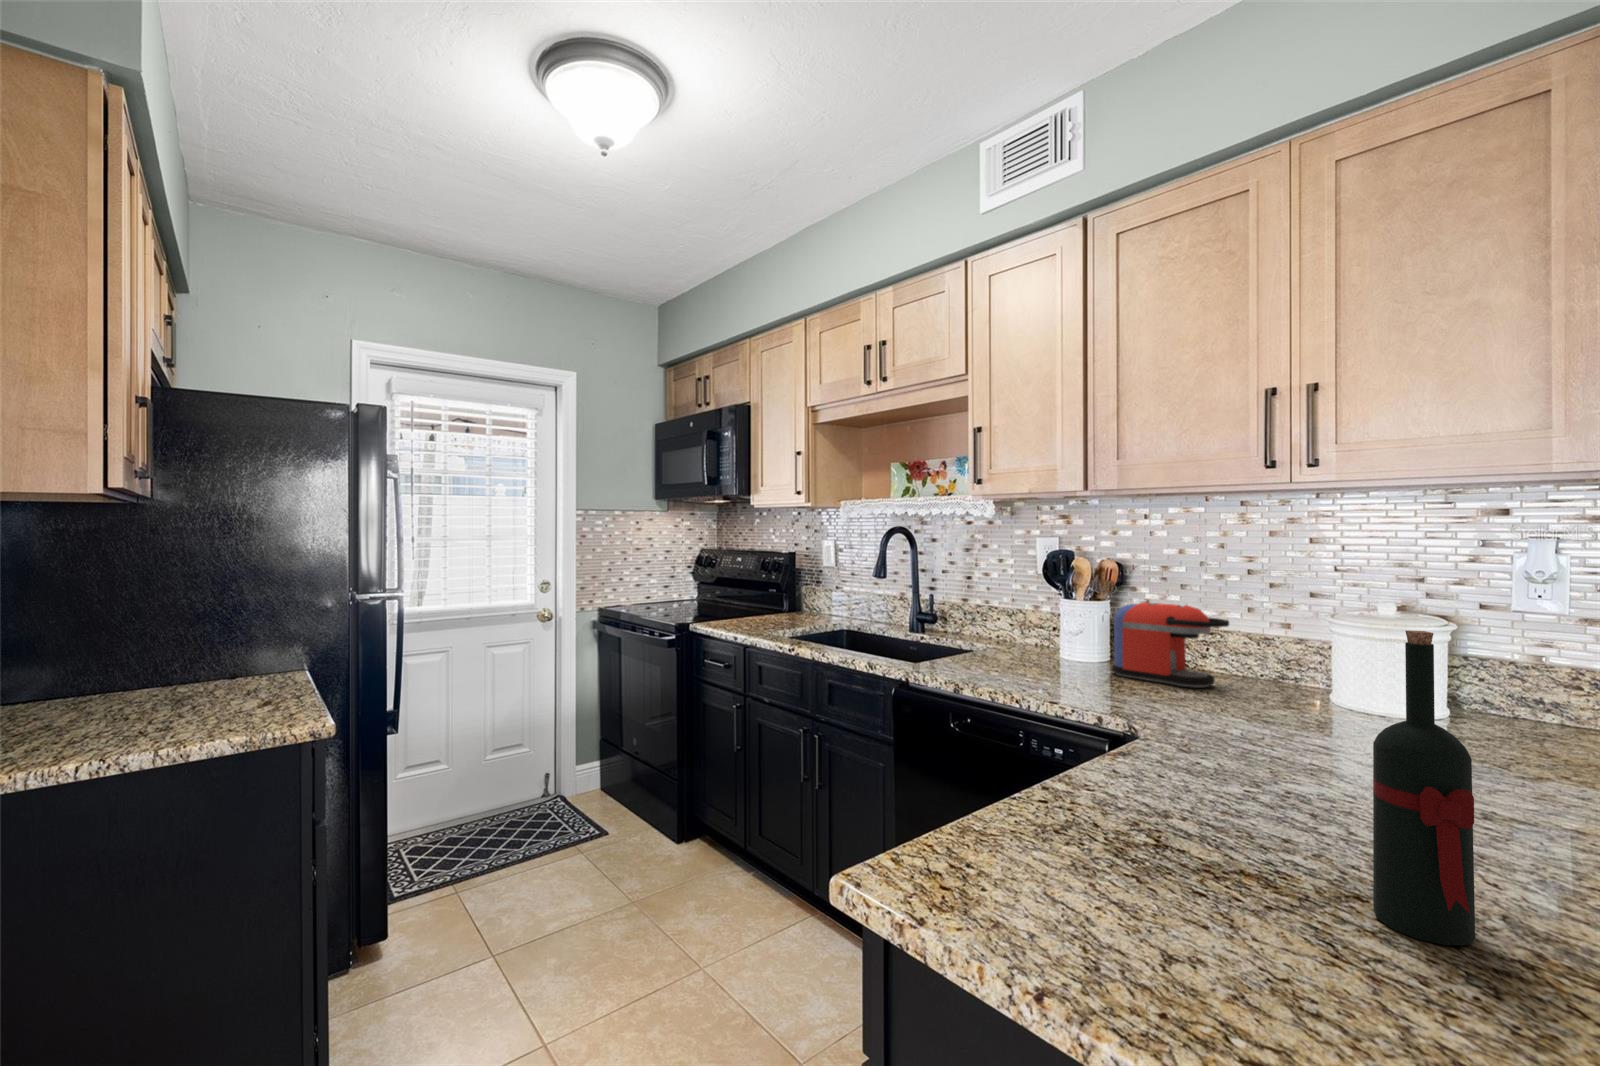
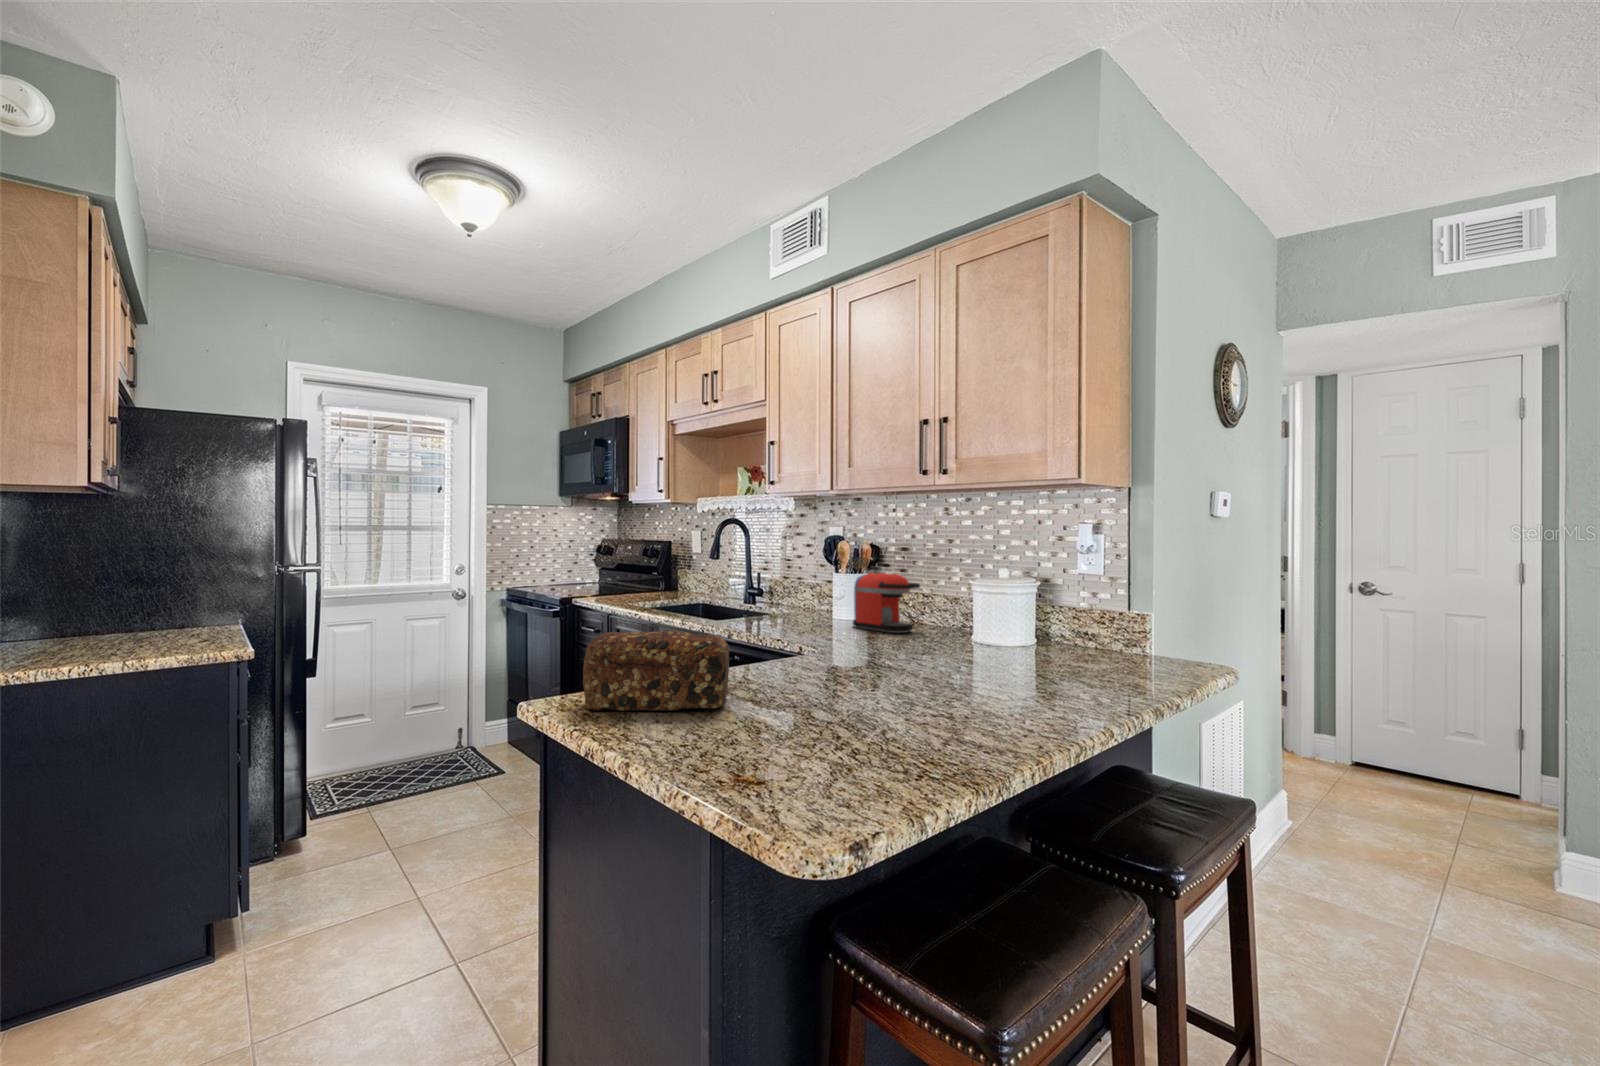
wine bottle: present [1373,630,1475,945] -> none [772,560,810,714]
bread loaf: none [994,756,1309,933] -> present [583,631,729,711]

